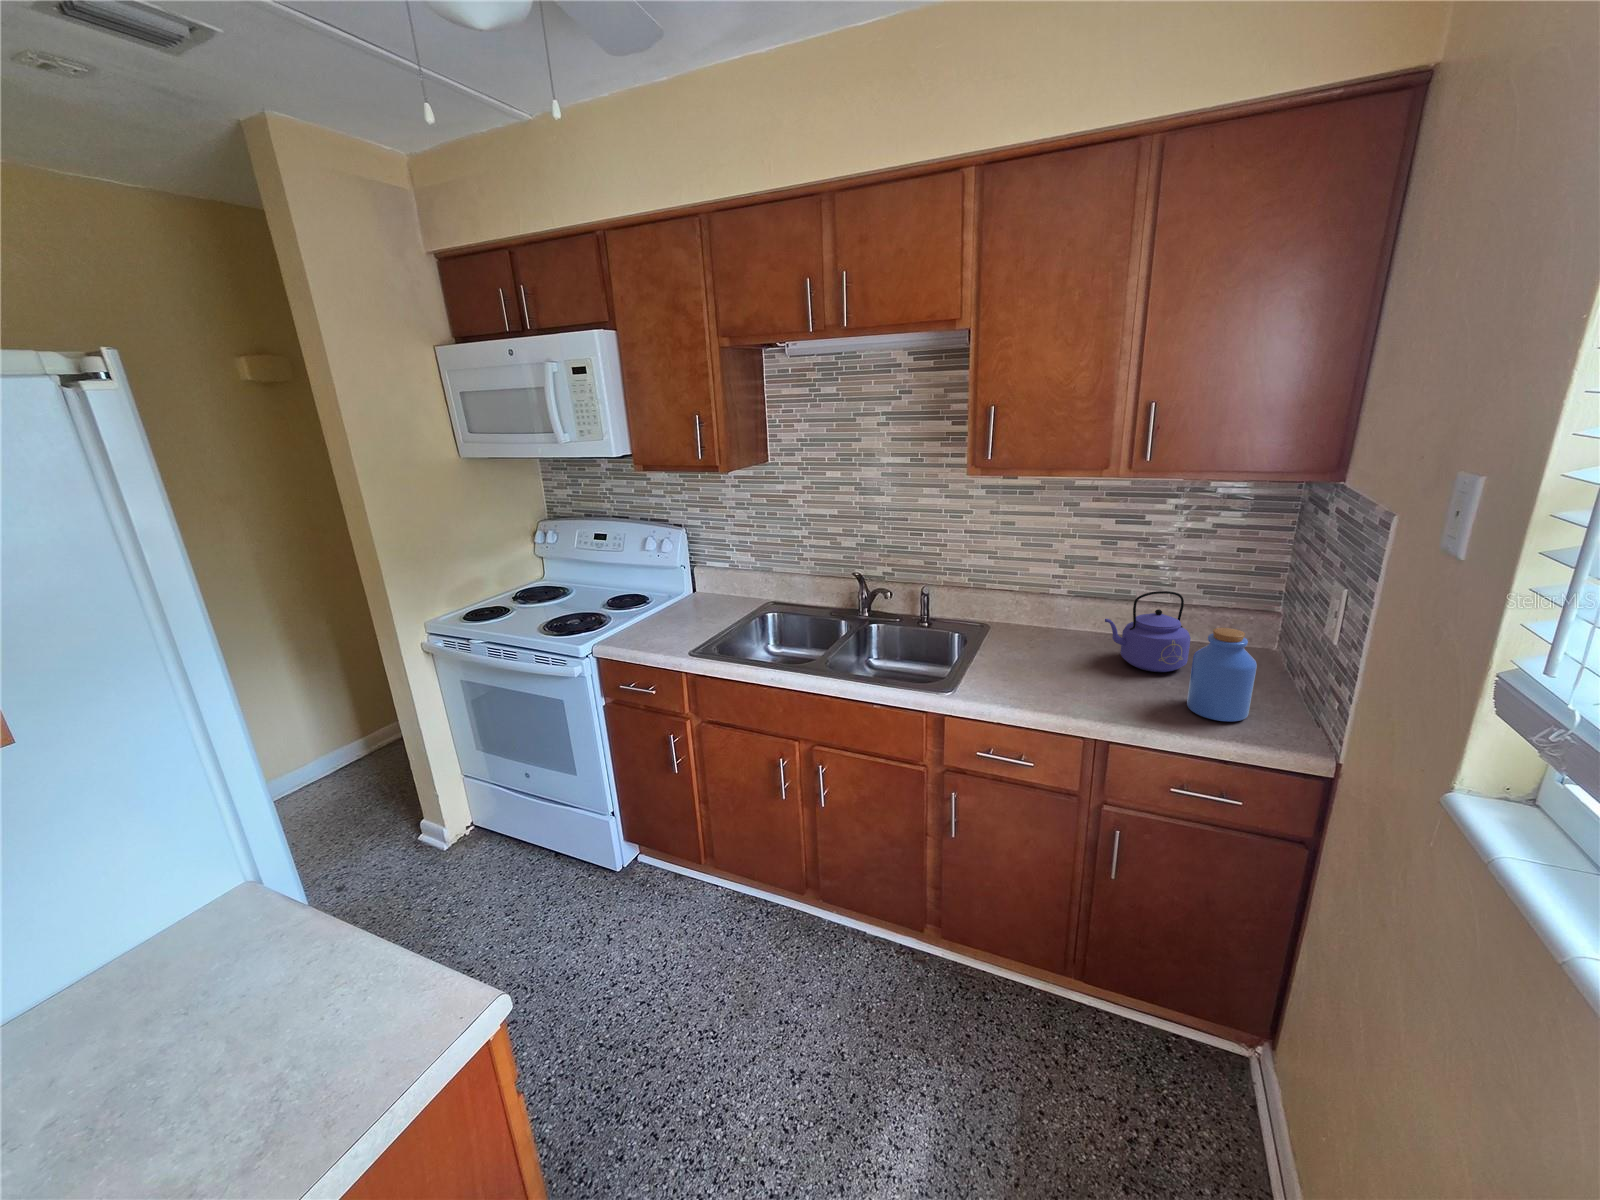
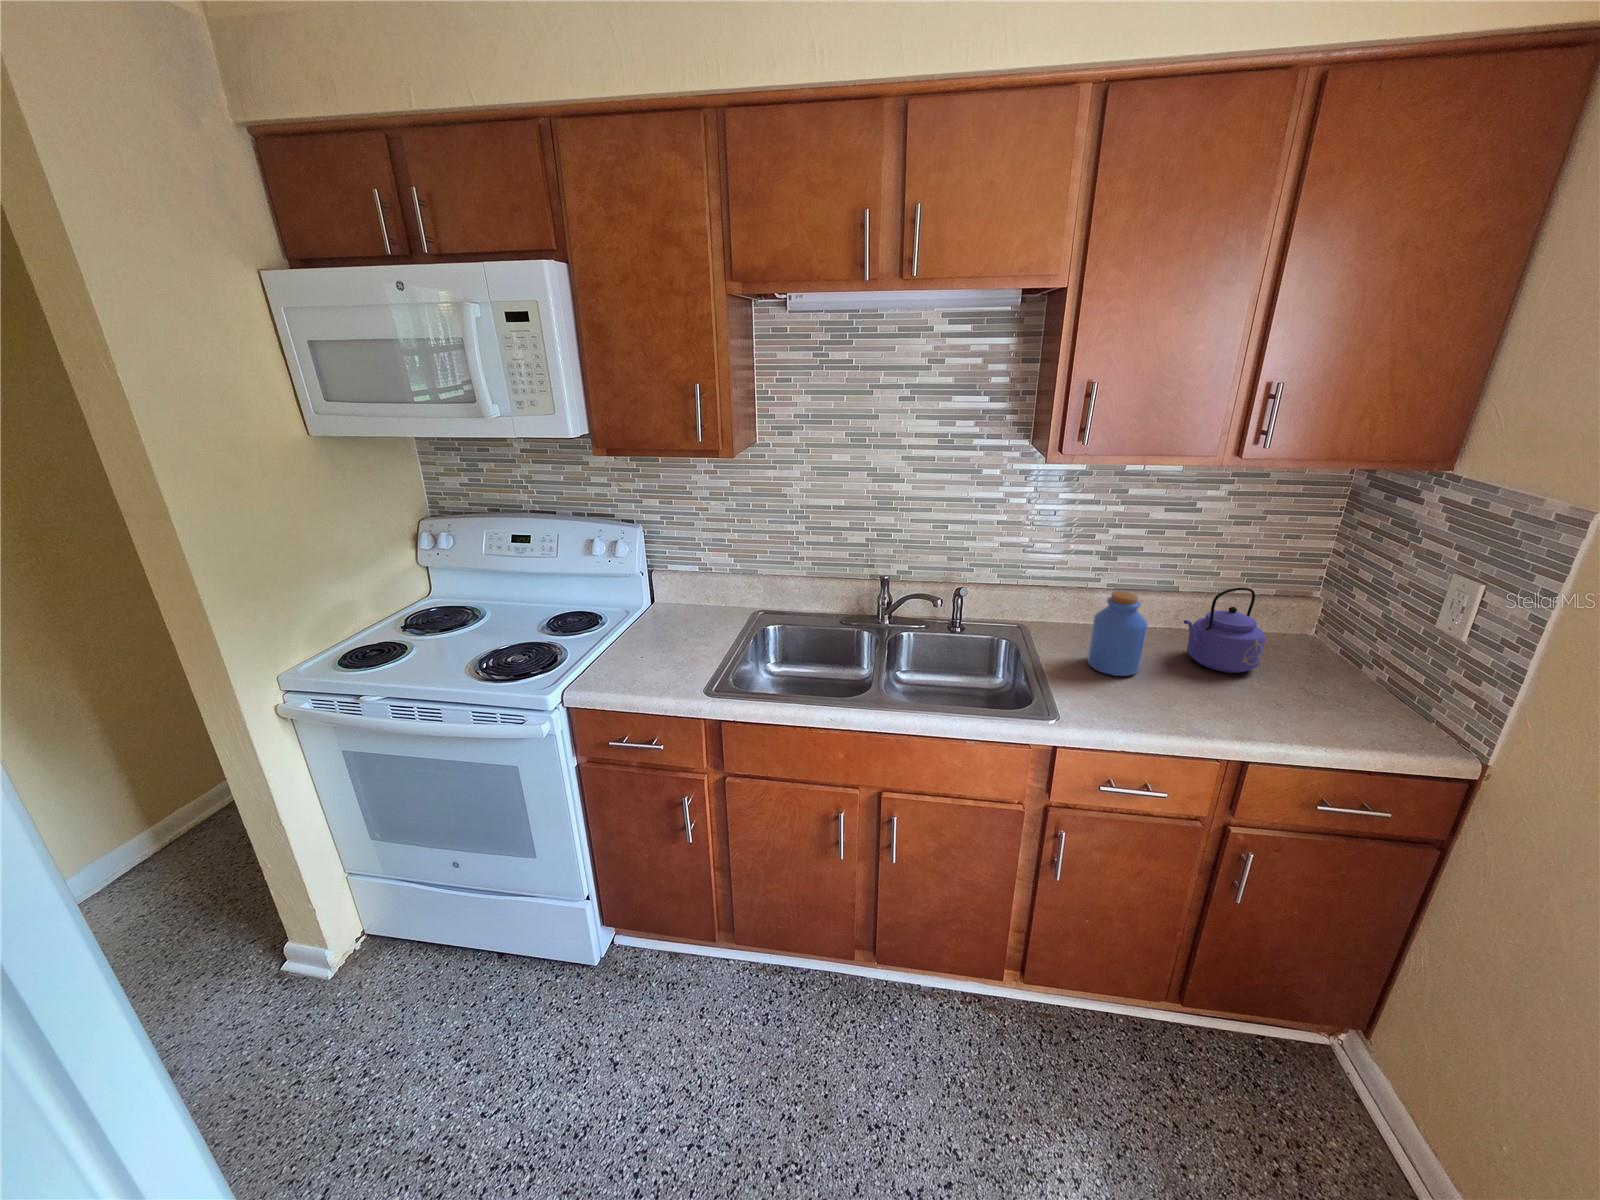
jar: present [1187,628,1257,722] -> present [1087,591,1148,676]

